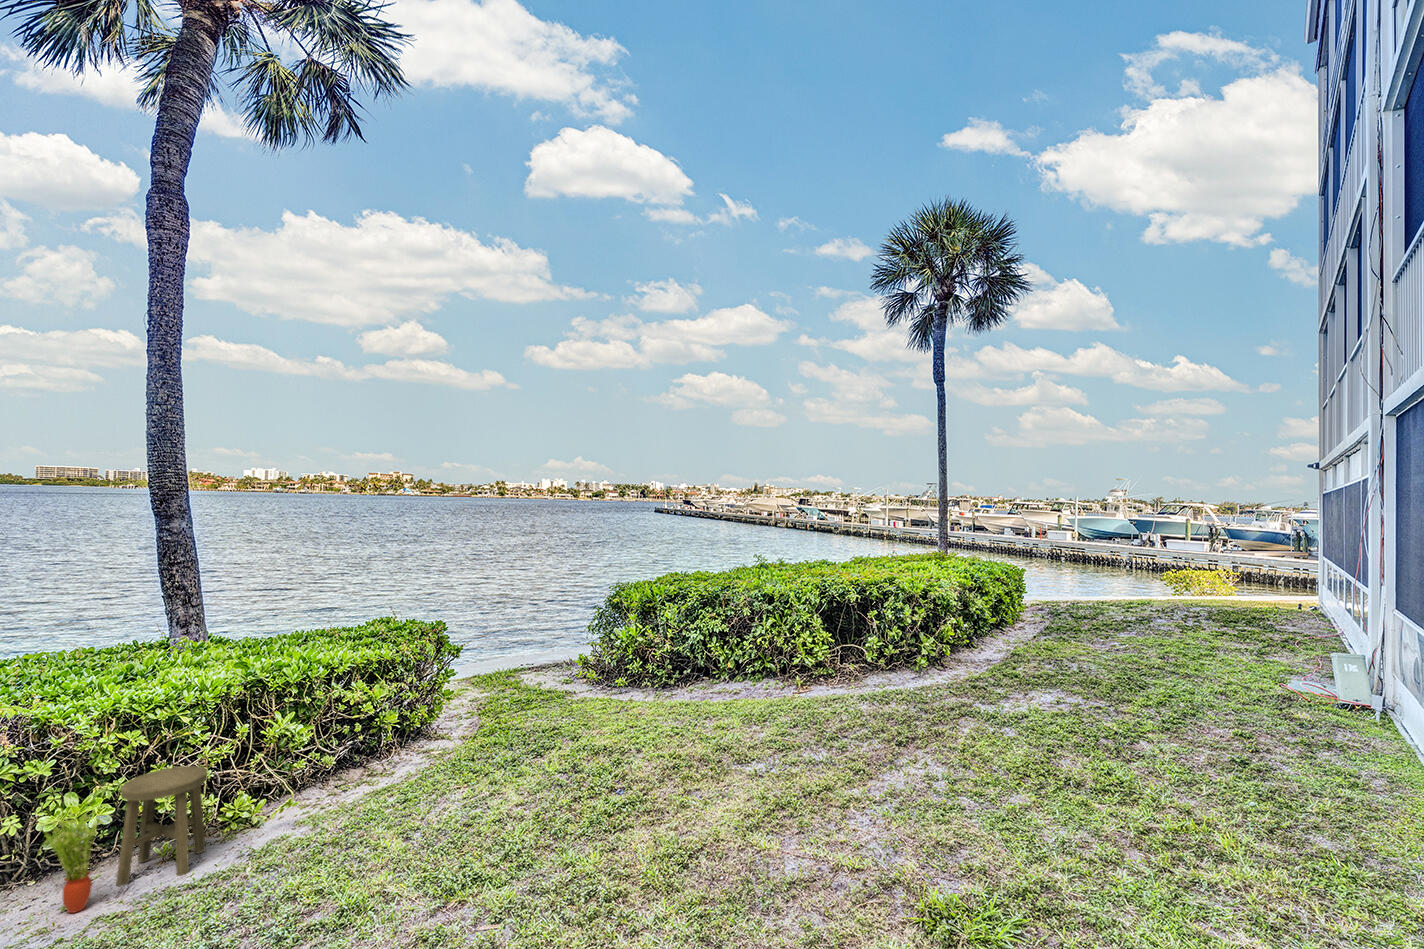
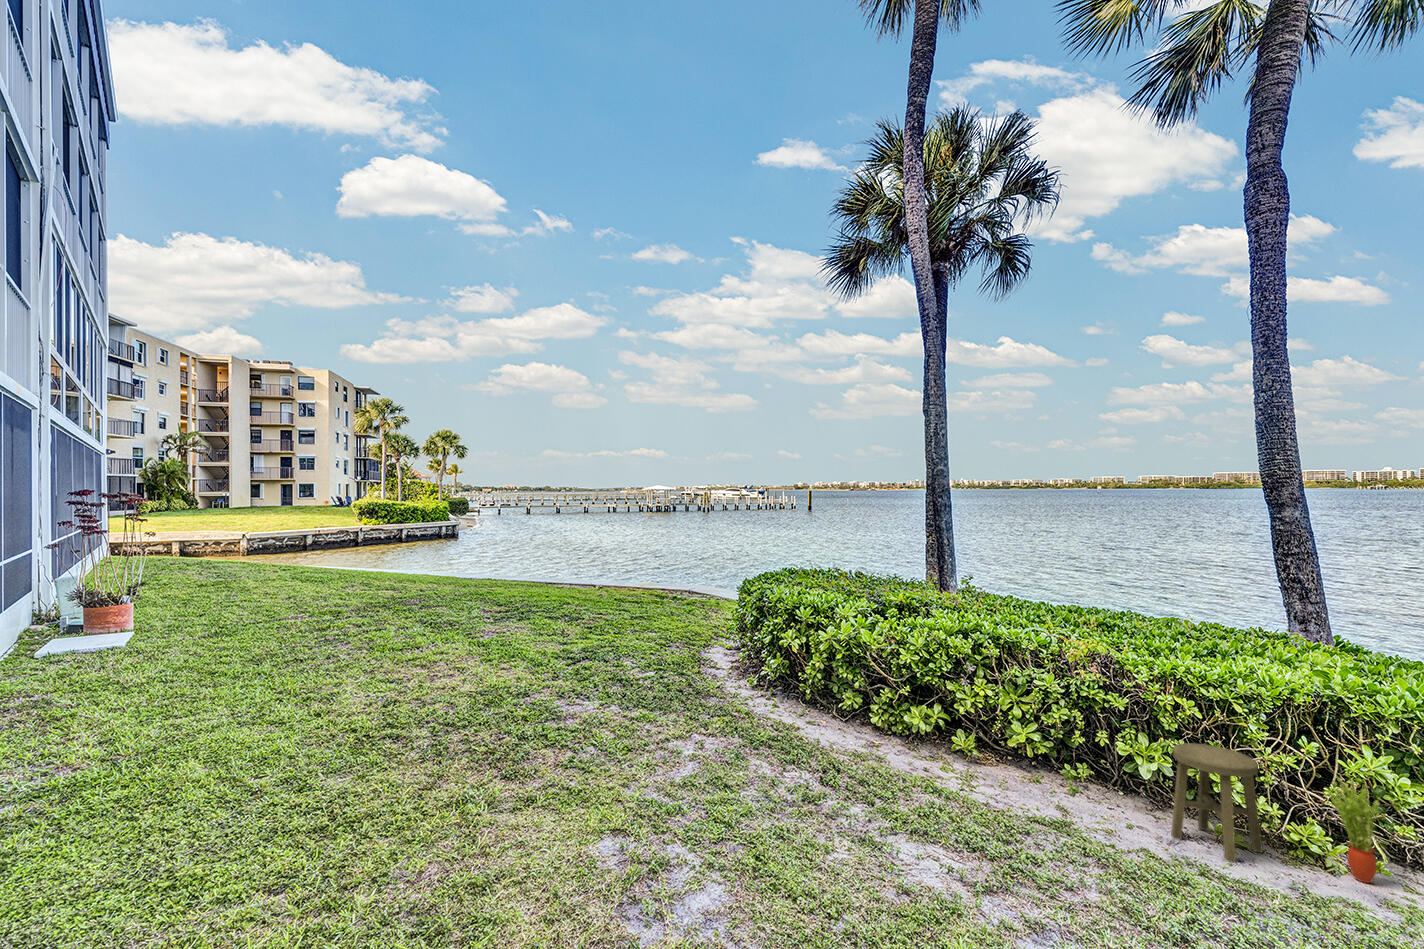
potted plant: present [46,812,97,913] -> present [1328,778,1379,883]

